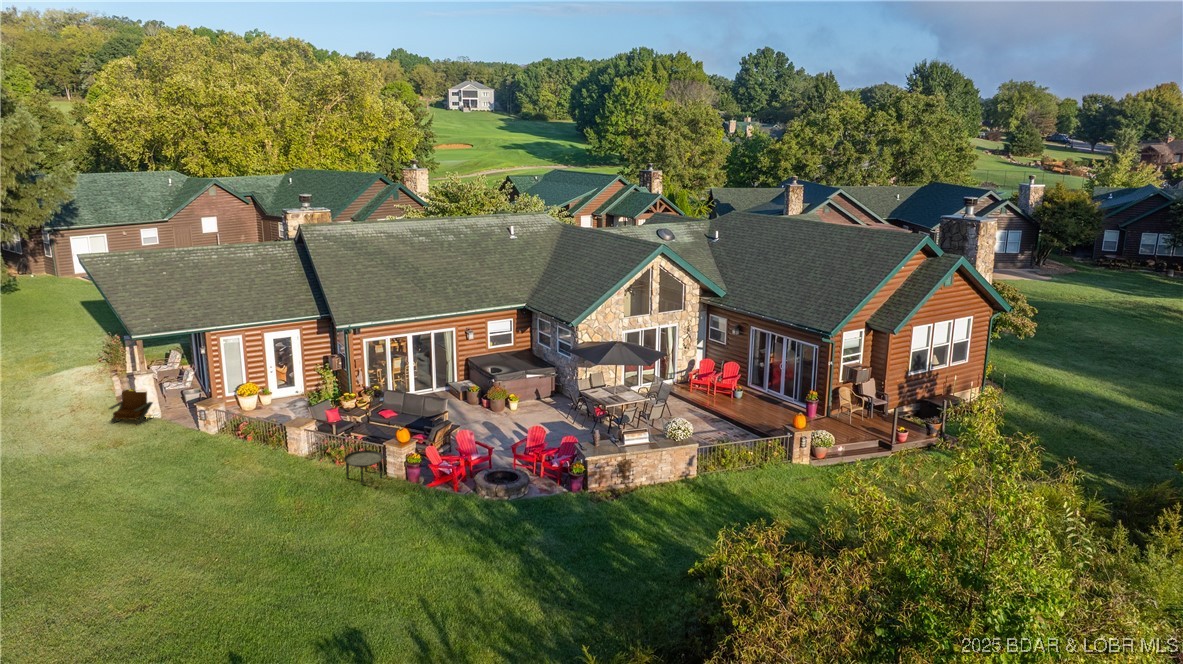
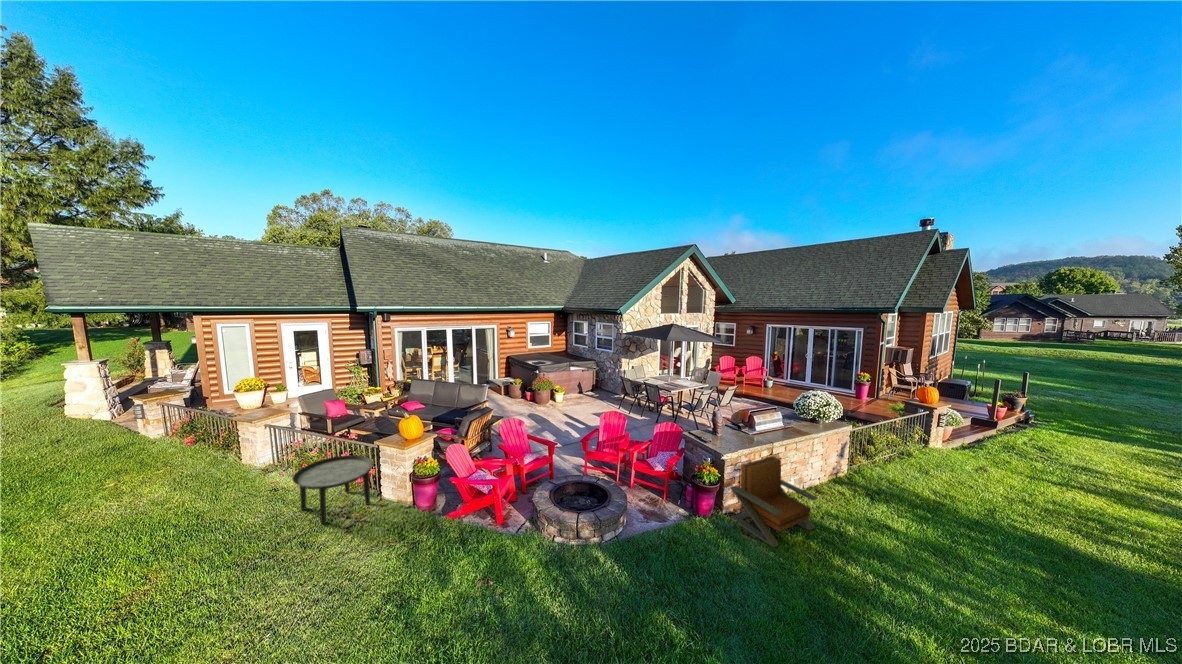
lounge chair: present [109,390,153,425] -> present [730,457,818,547]

